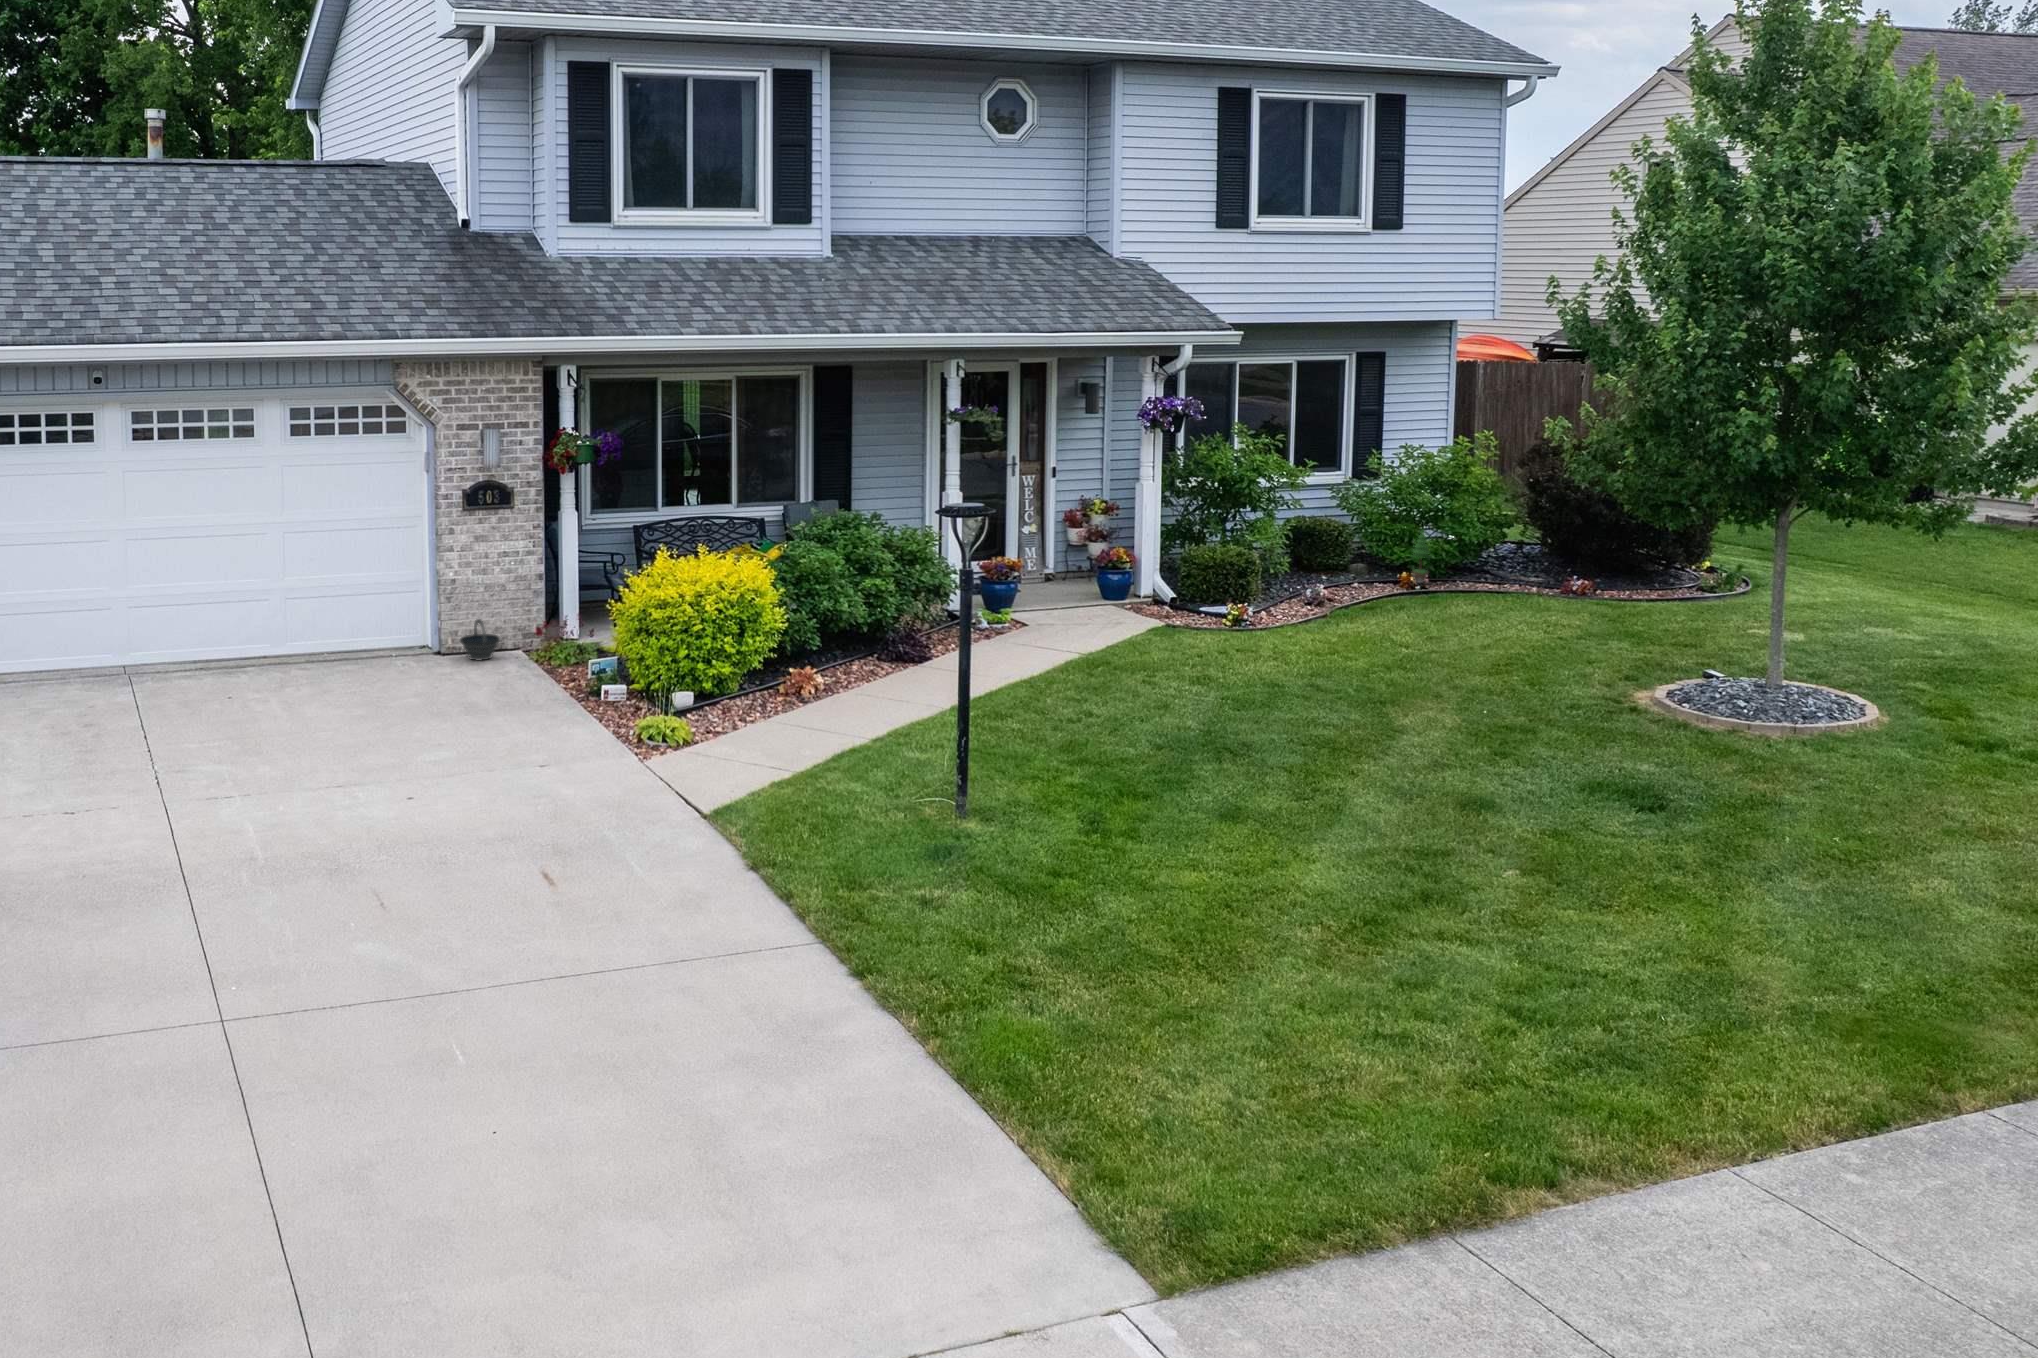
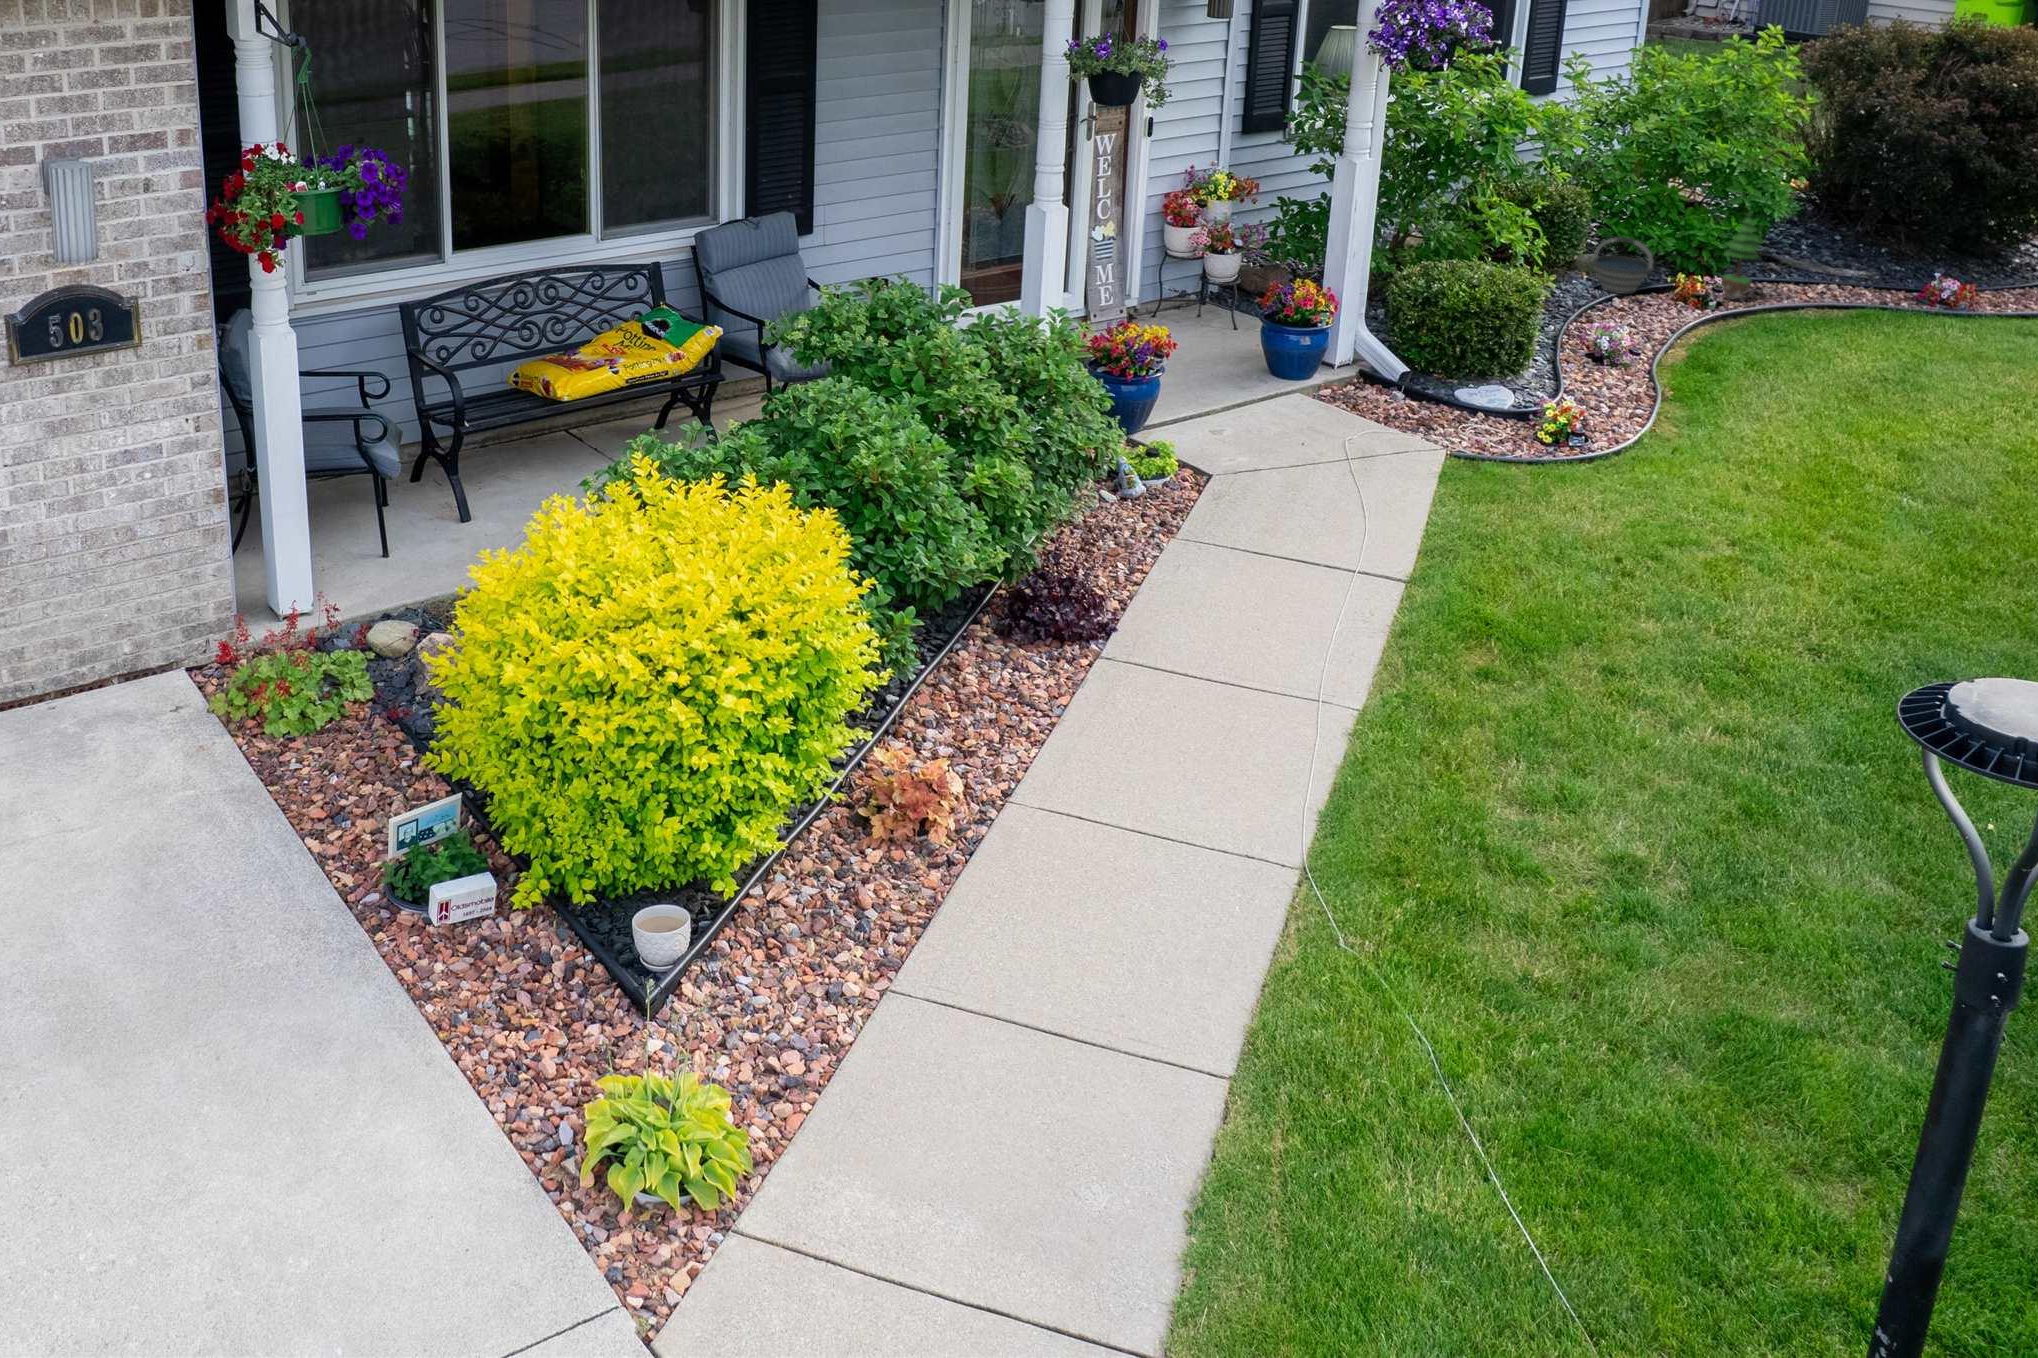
bucket: present [460,619,500,660] -> present [1592,237,1653,294]

